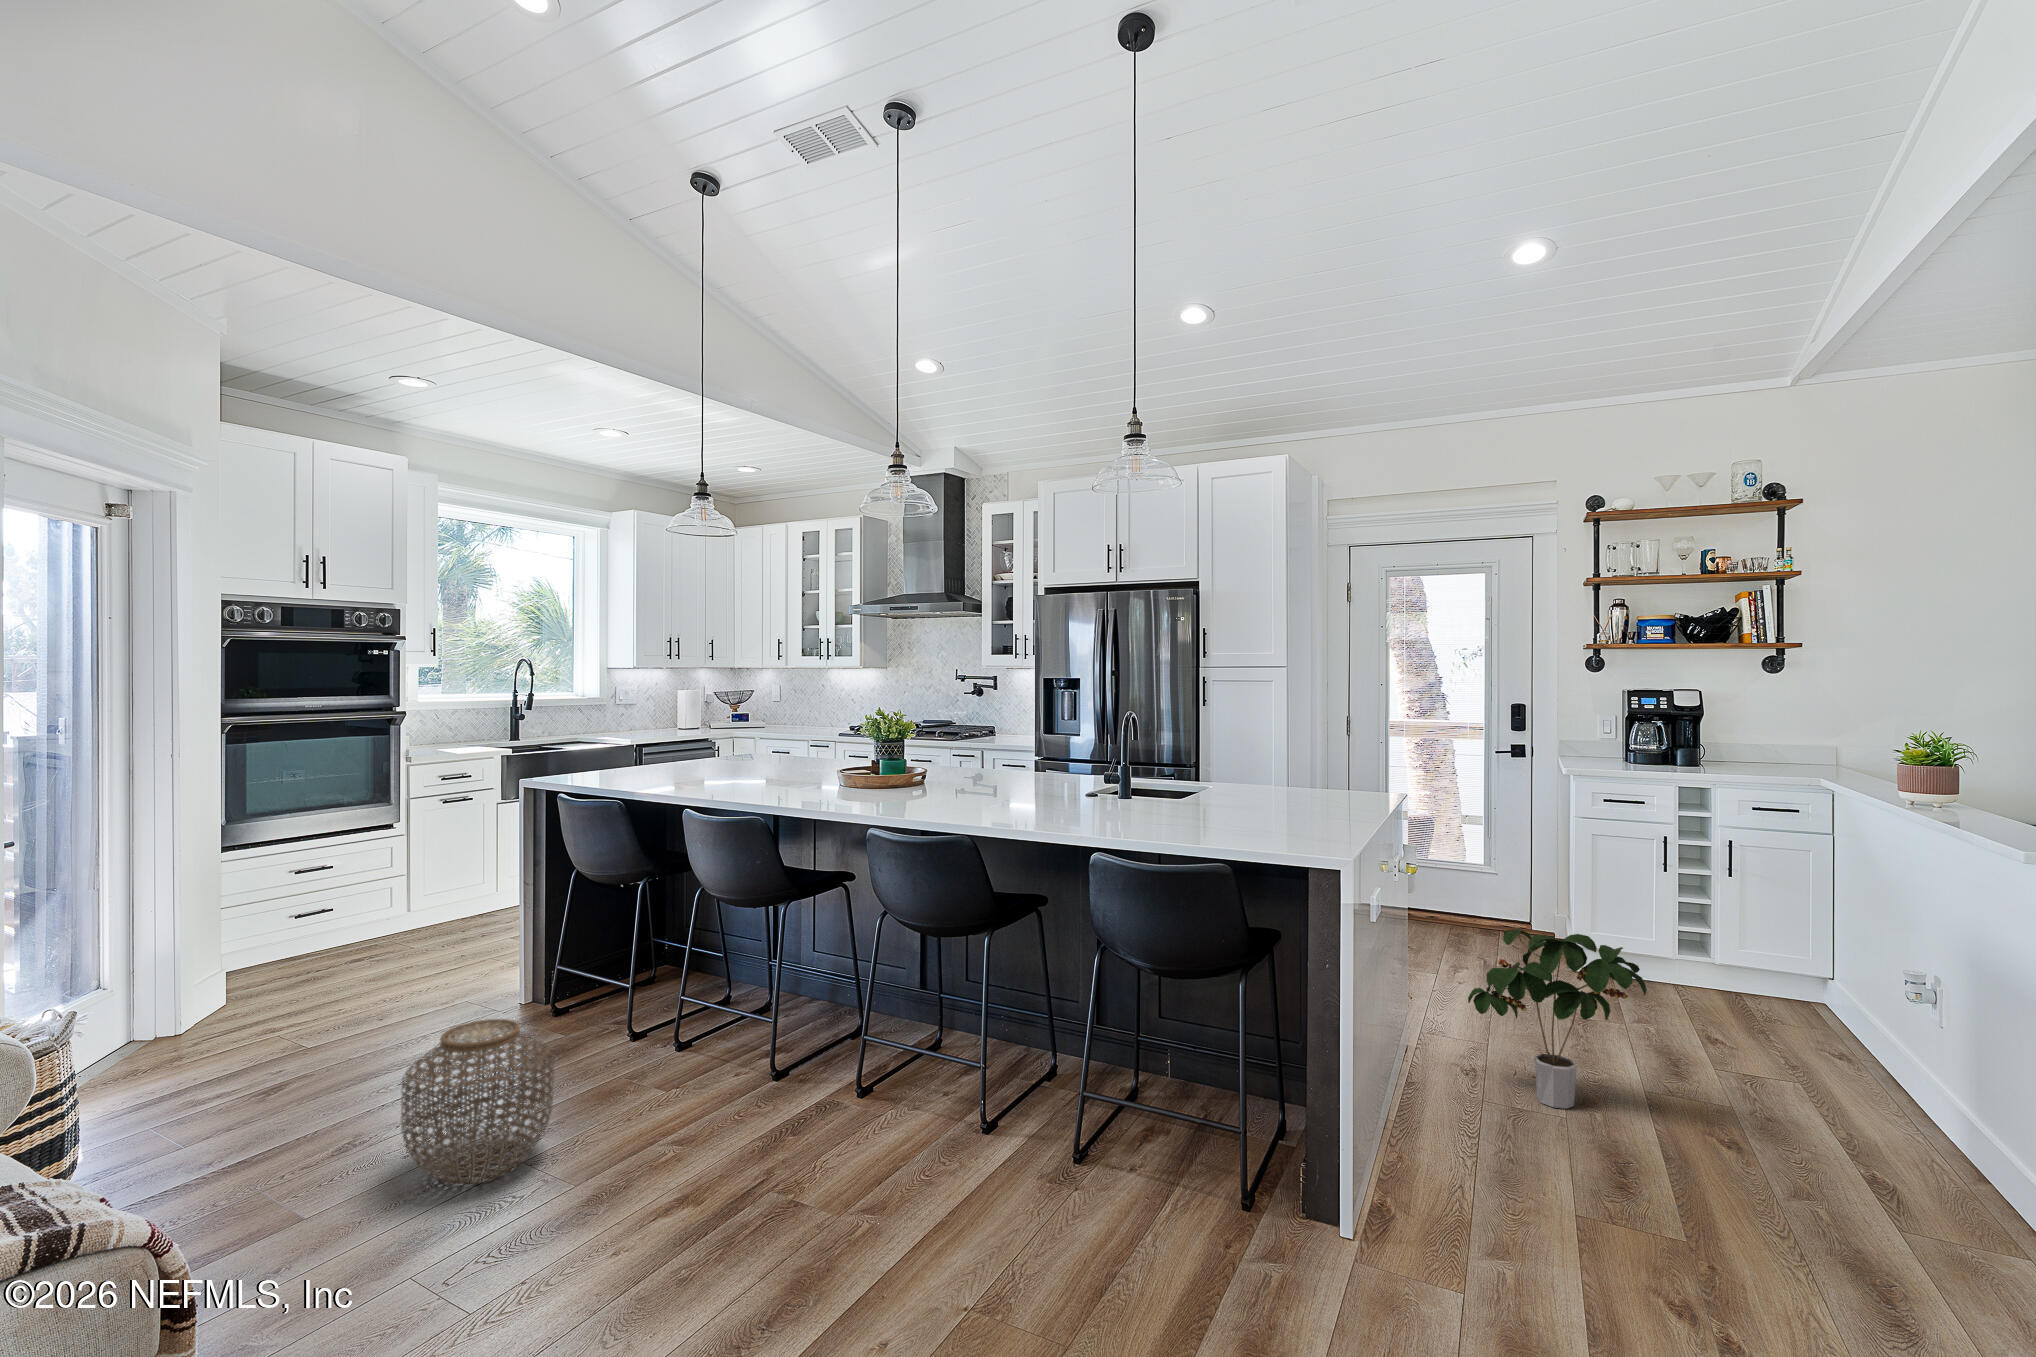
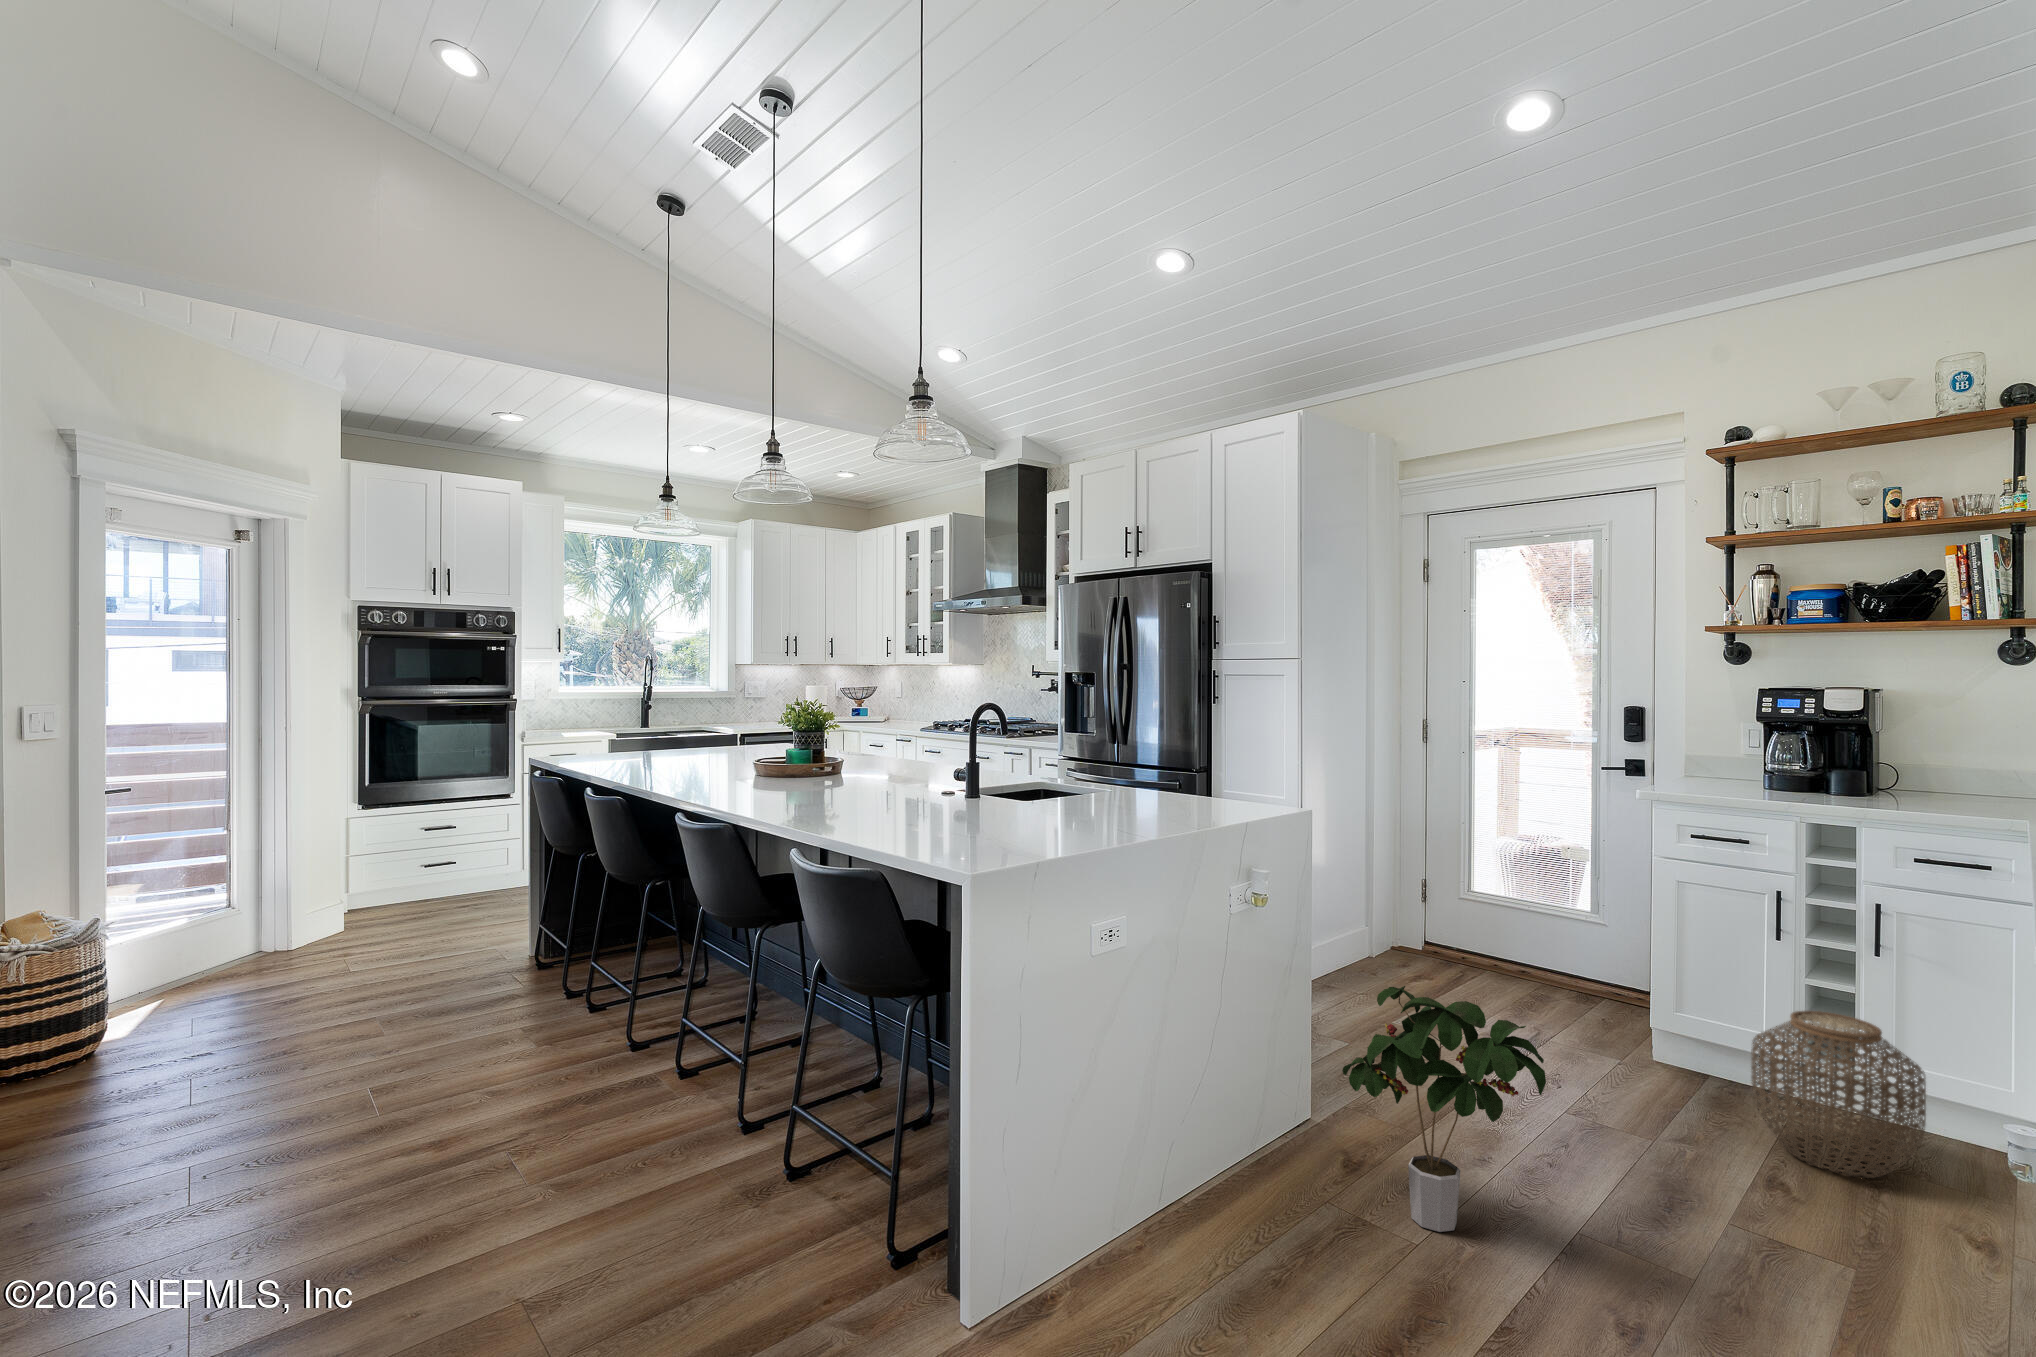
woven basket: present [401,1019,554,1185] -> present [1751,1011,1926,1178]

